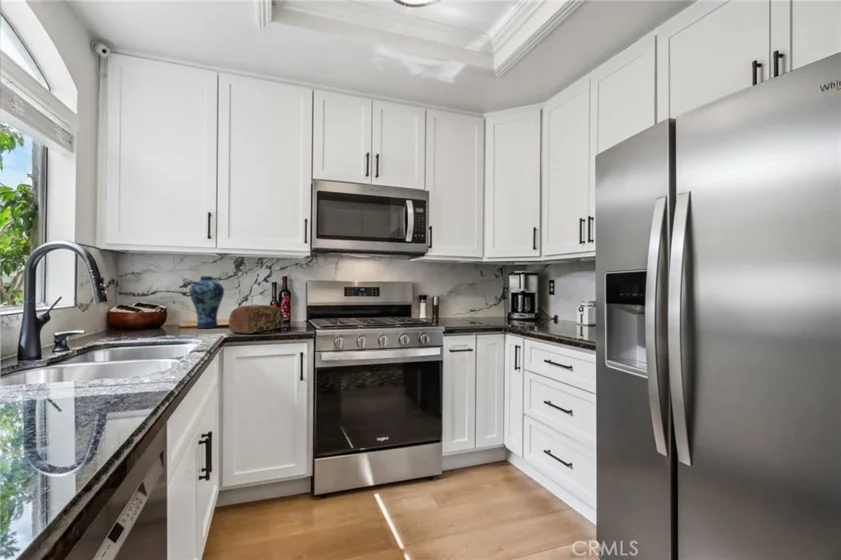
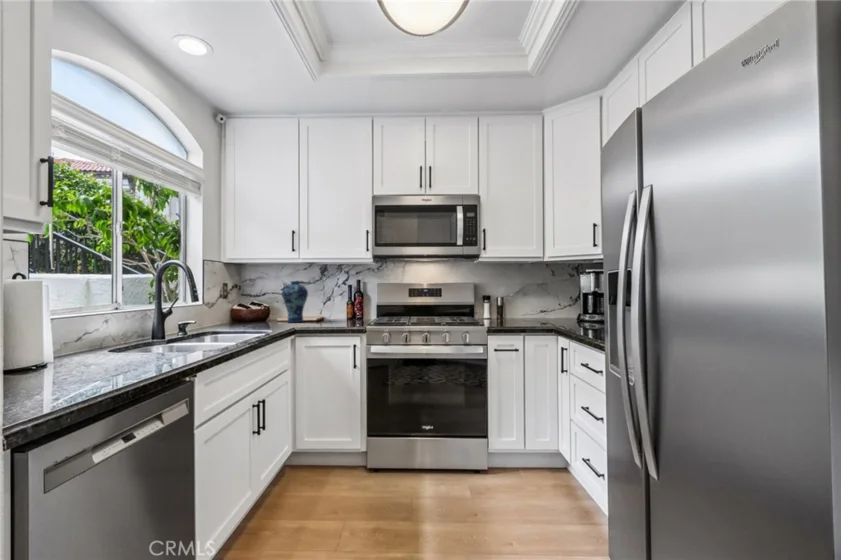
bread loaf: present [229,305,282,334] -> none [303,304,348,327]

